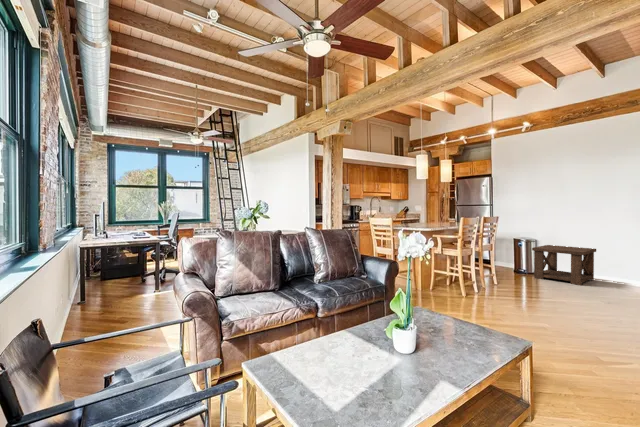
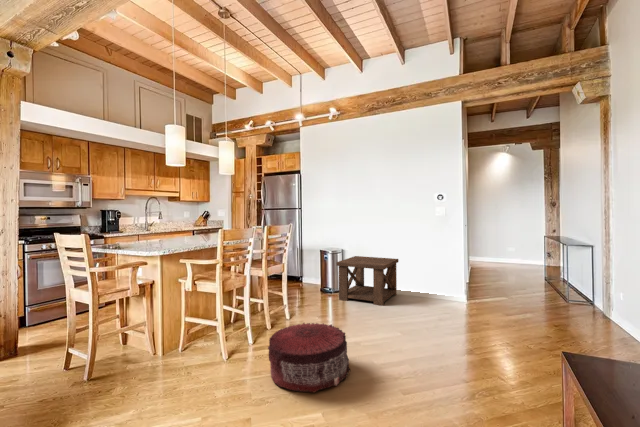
pouf: none [500,280,566,318] -> present [268,323,350,392]

